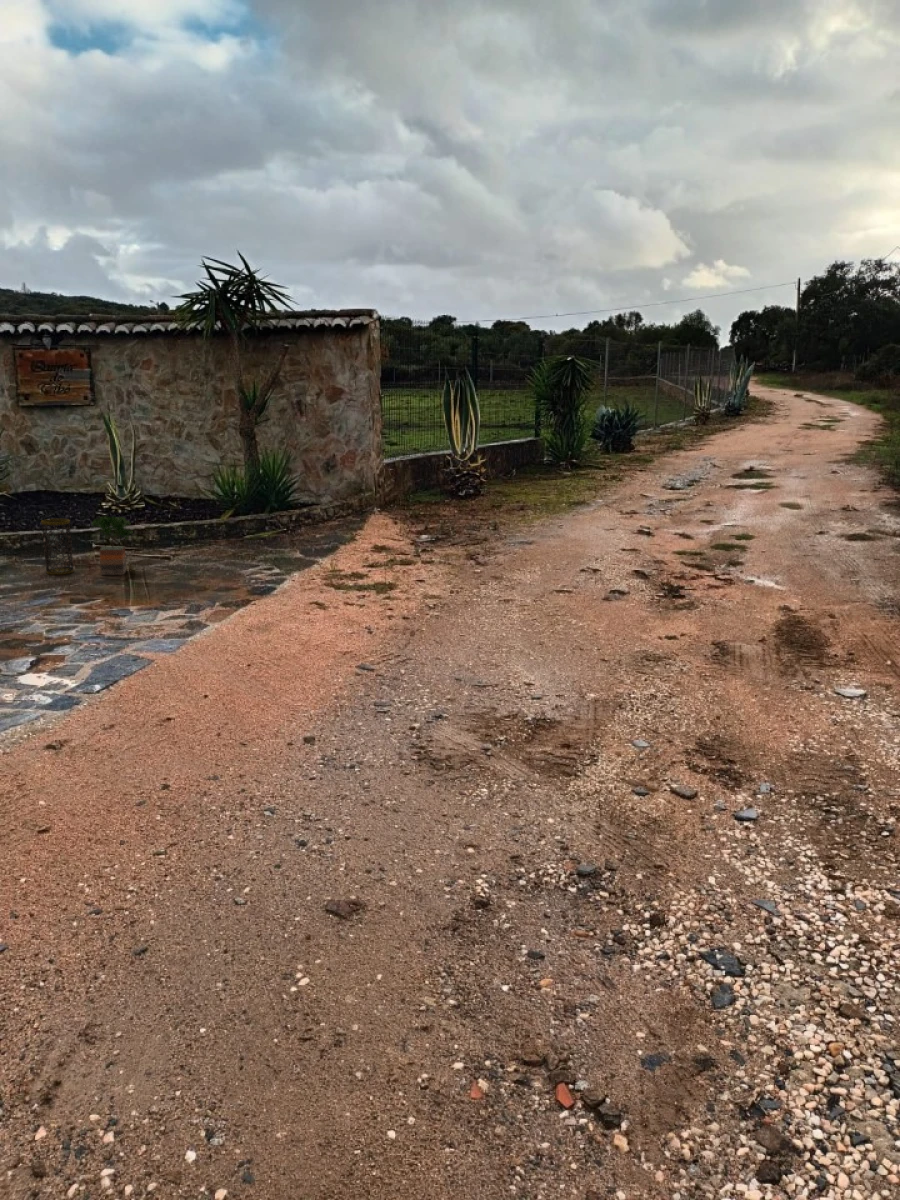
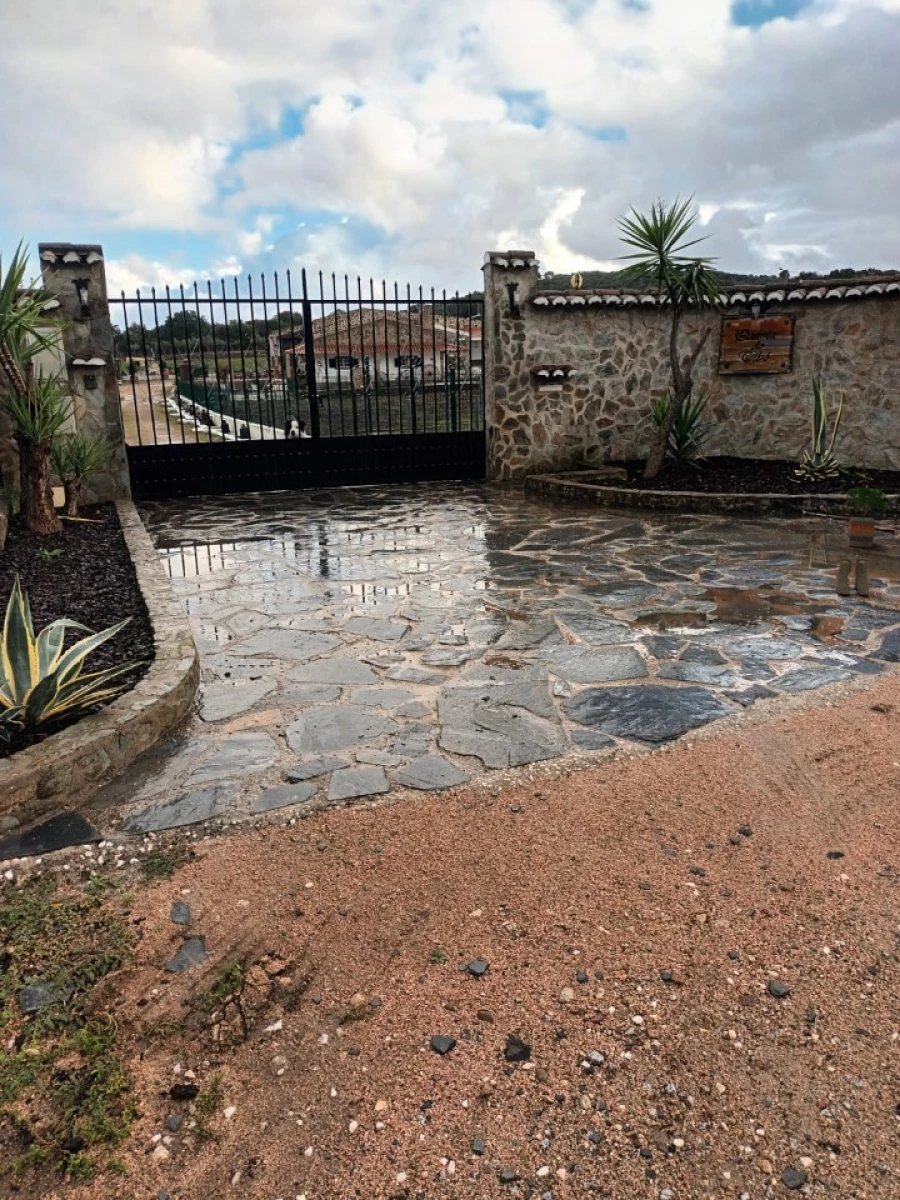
trash can: present [41,519,73,575] -> none [789,487,822,542]
boots: none [29,587,64,624] -> present [836,559,870,595]

